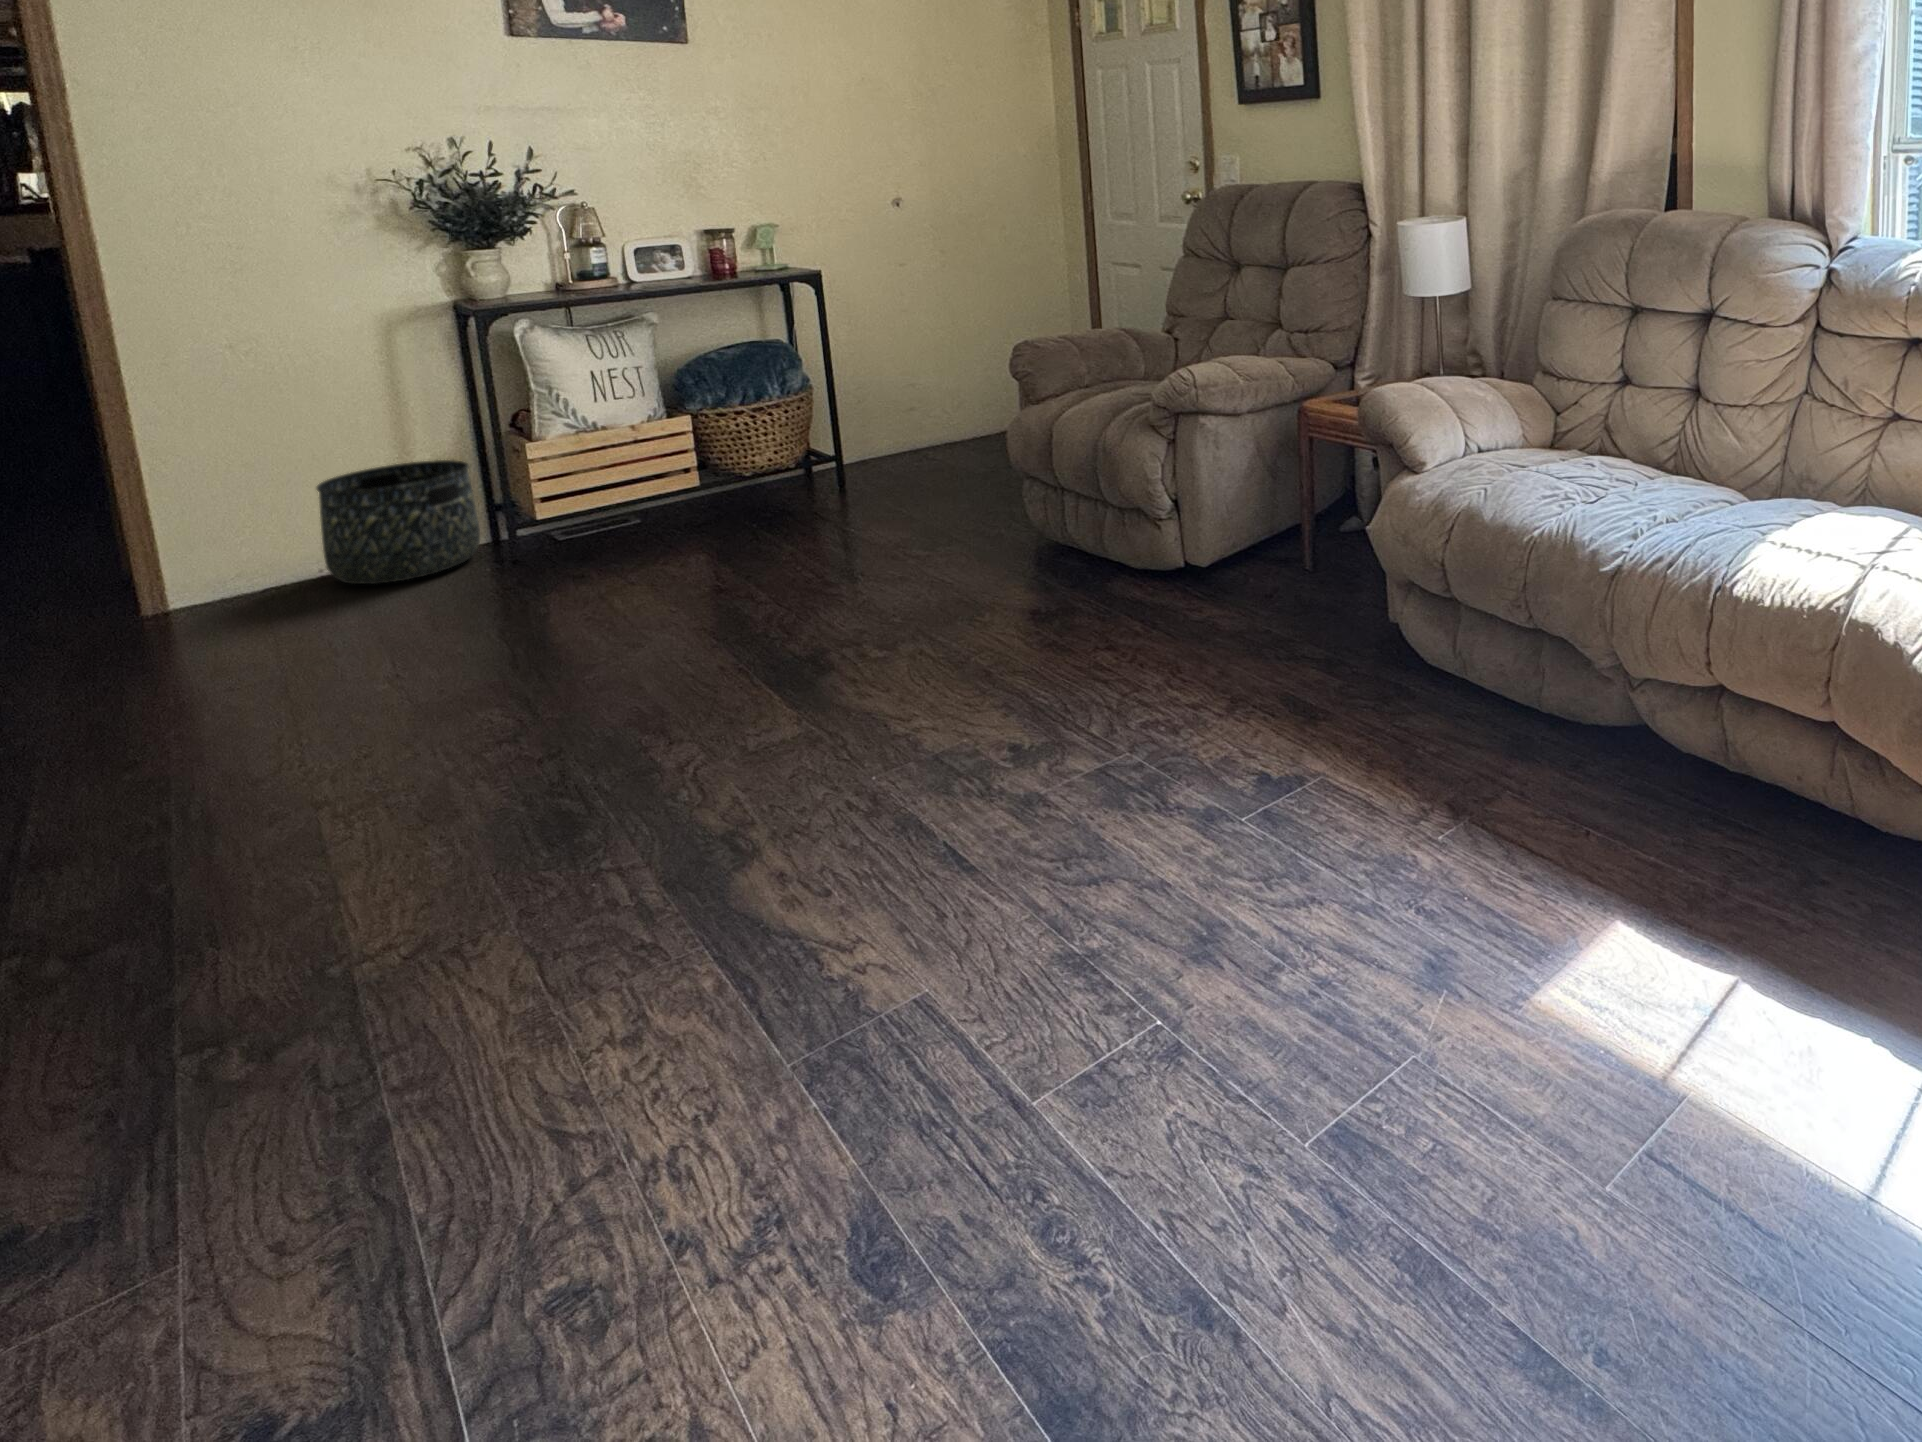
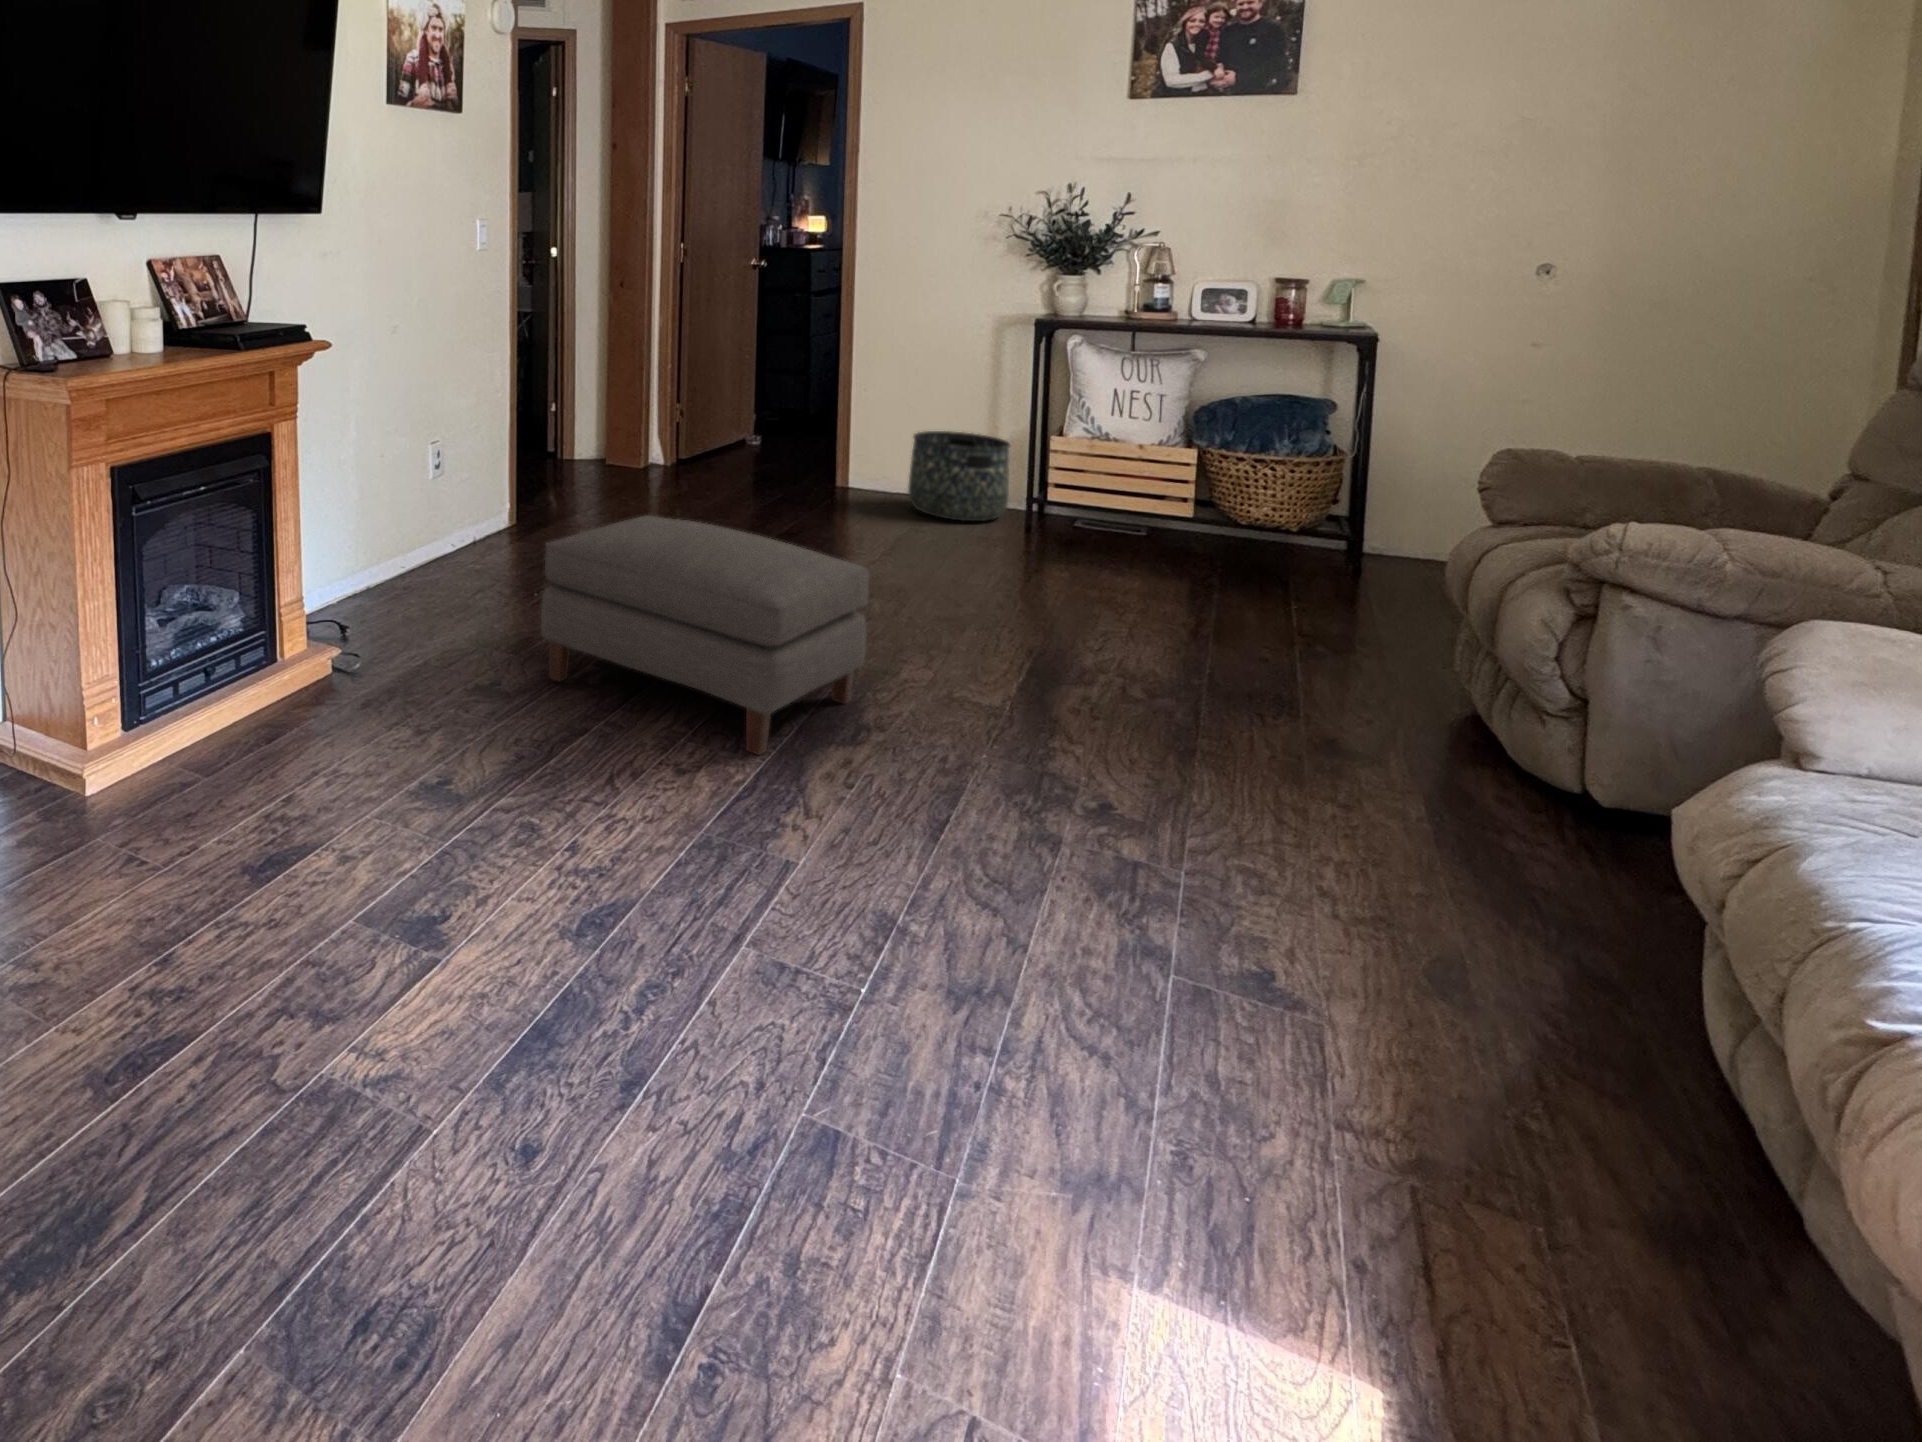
ottoman: none [78,640,696,1114] -> present [541,515,869,755]

